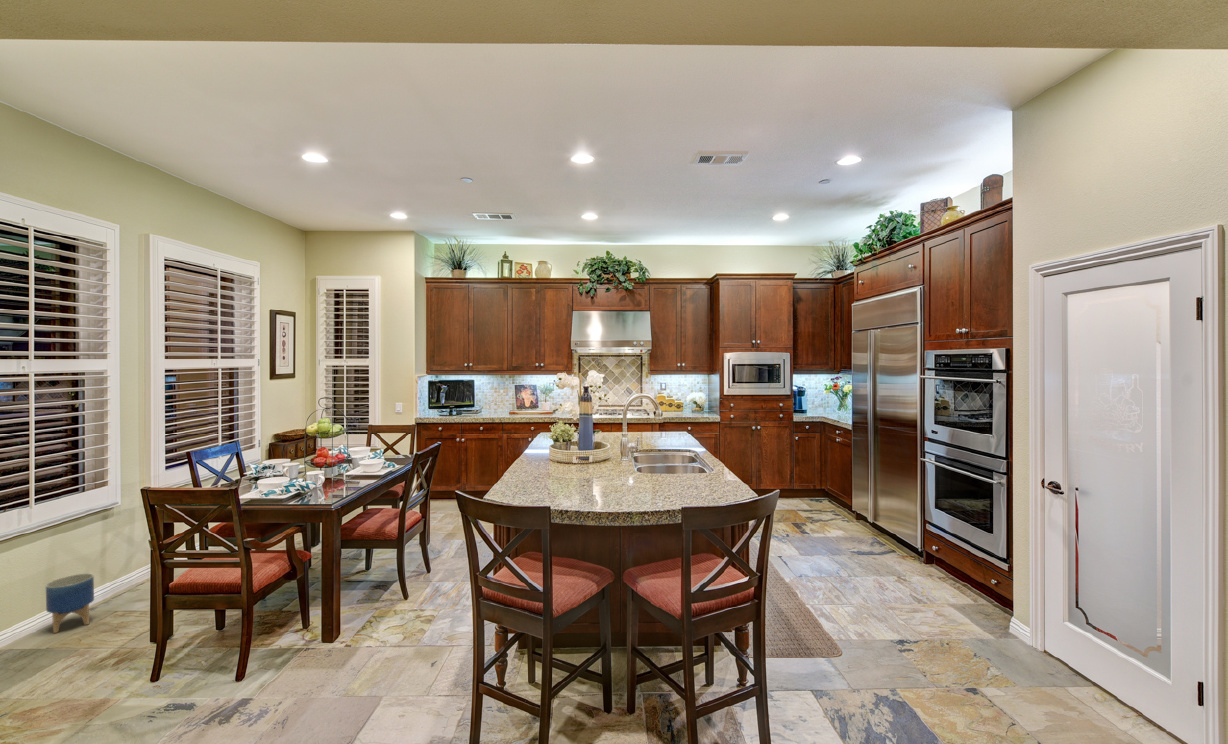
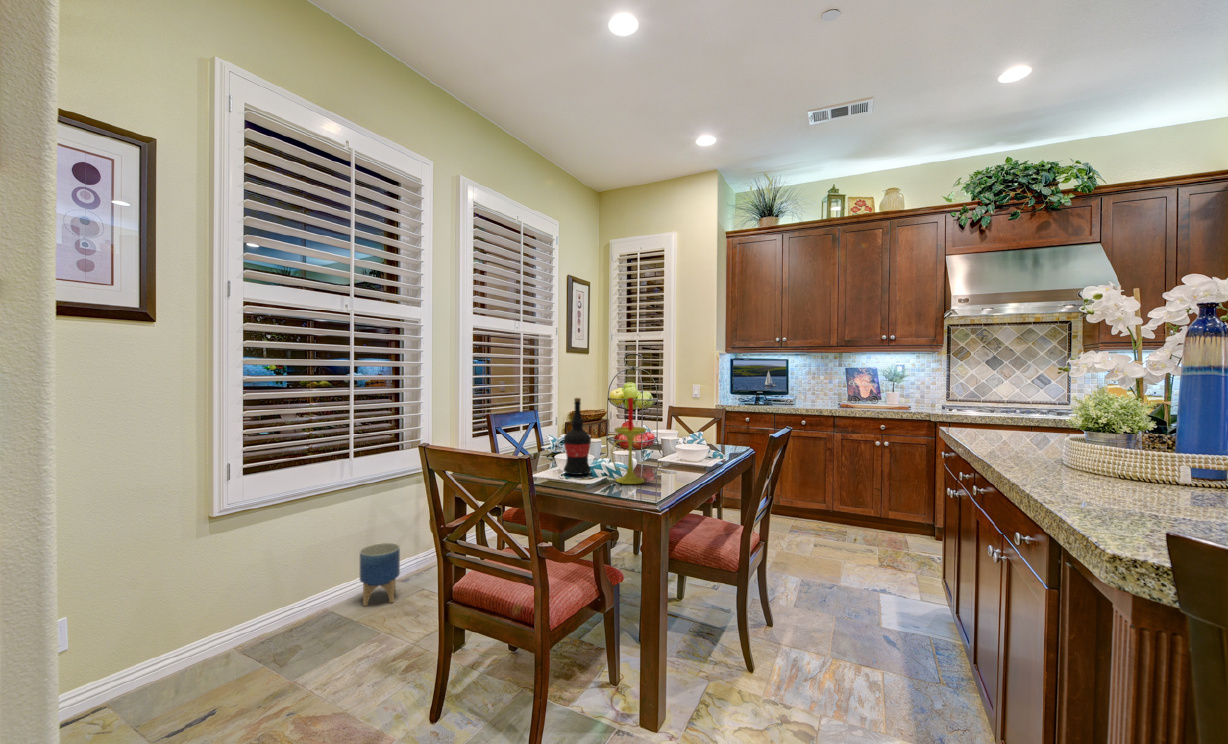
candle: none [300,436,329,495] -> present [611,398,646,484]
wine bottle: none [263,439,286,493] -> present [564,398,591,475]

